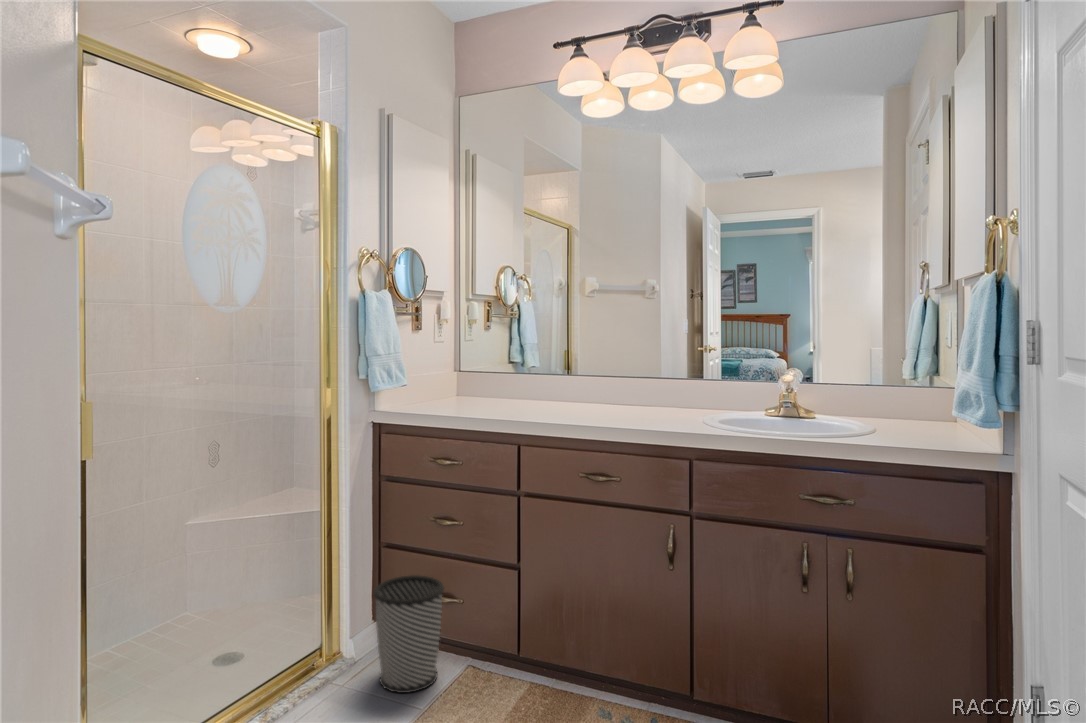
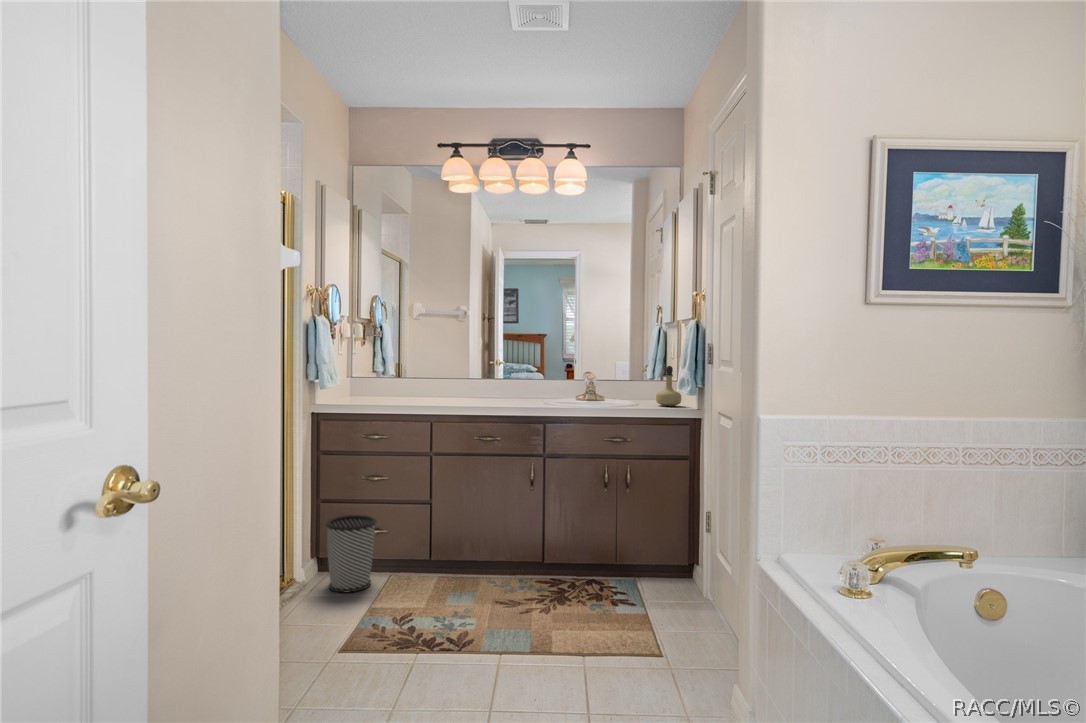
perfume bottle: none [909,364,964,441] -> present [656,366,681,406]

